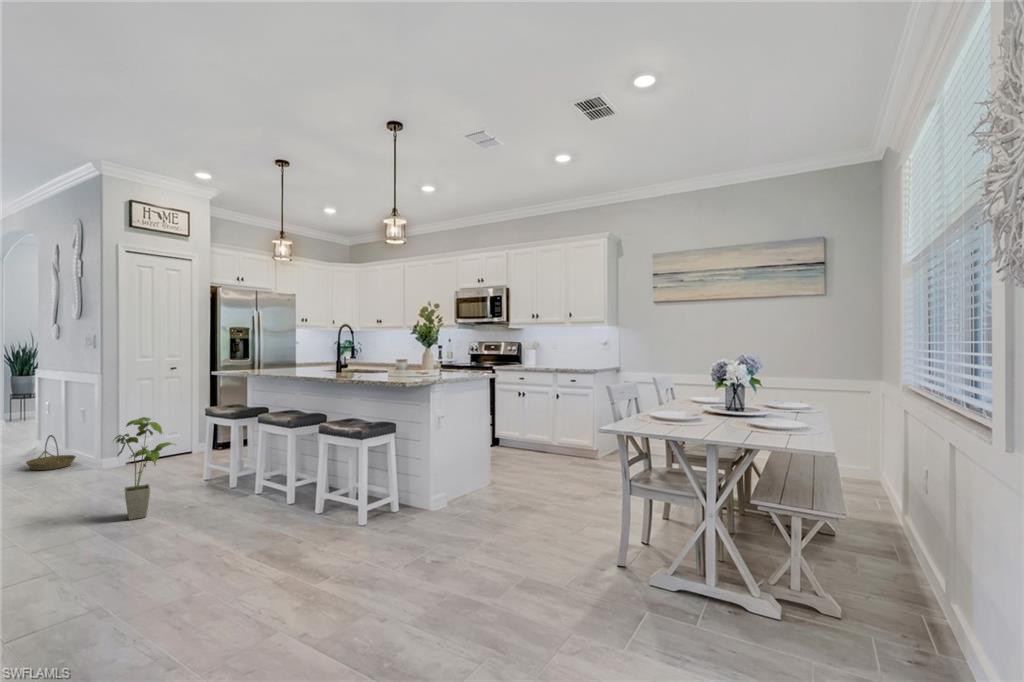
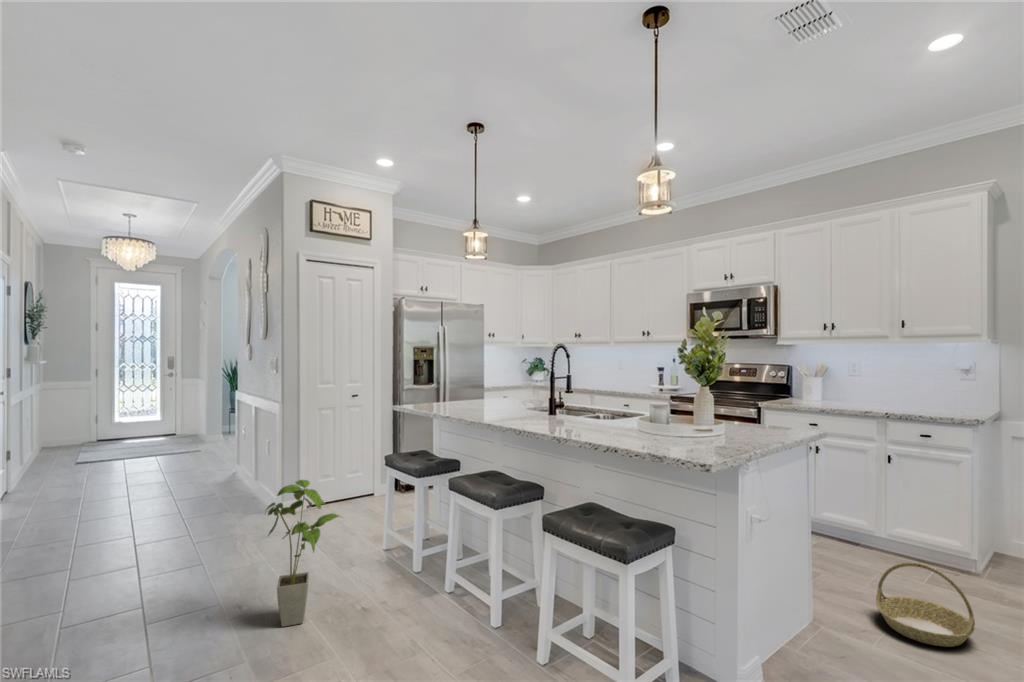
basket: present [26,435,76,470] -> present [876,563,975,647]

